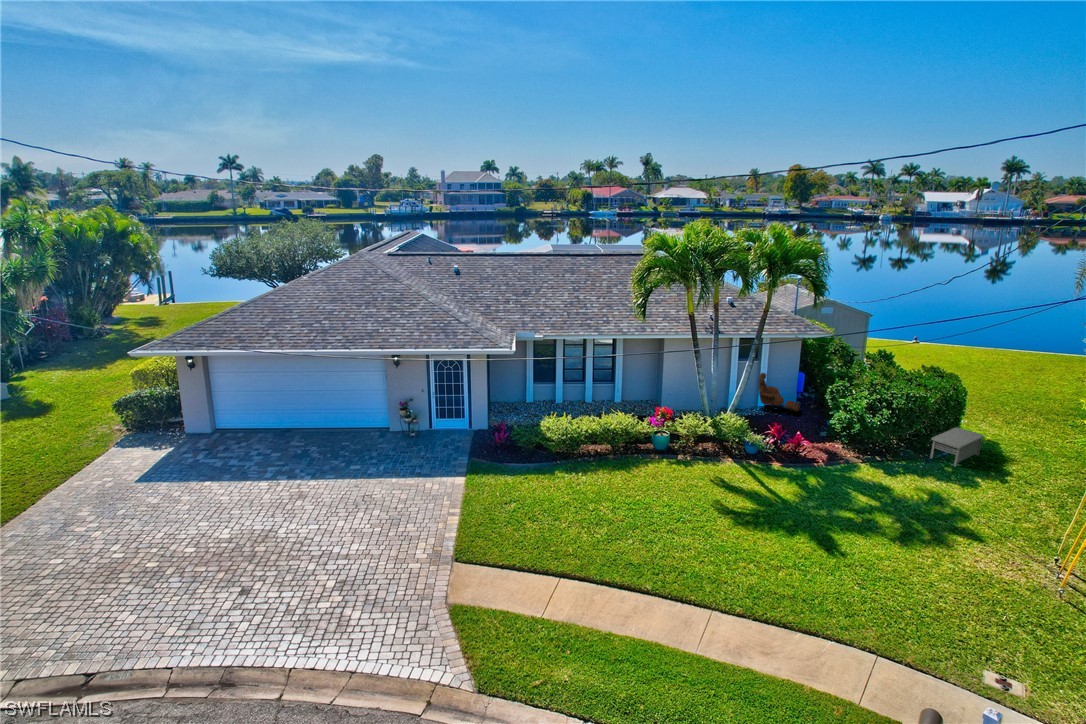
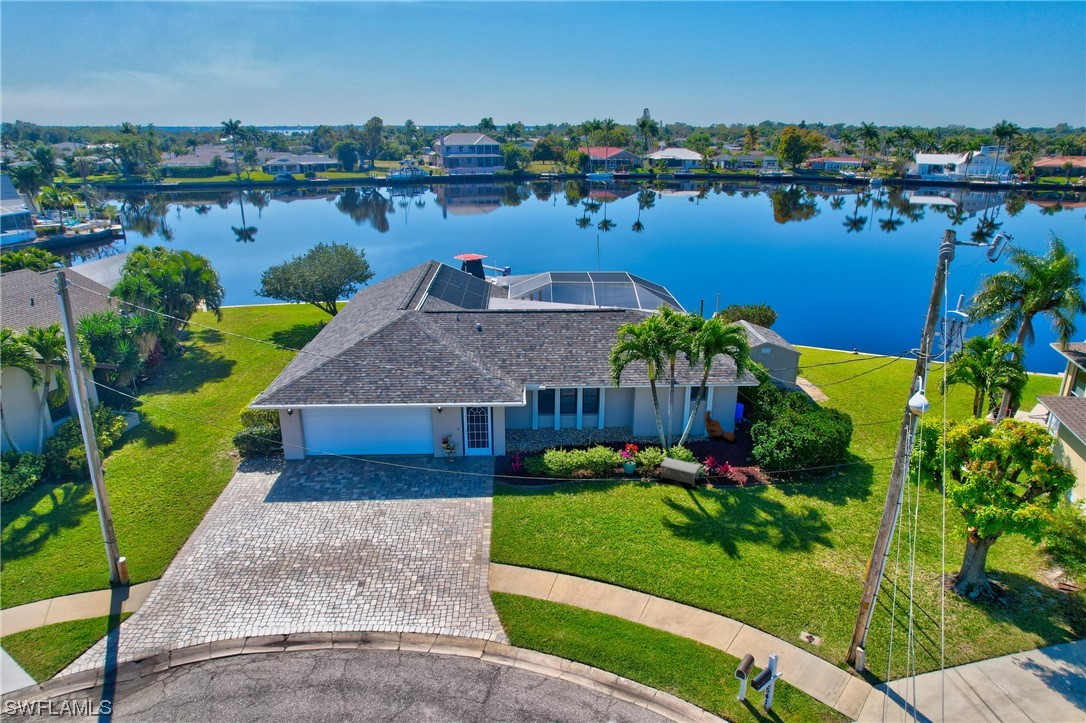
storage bench: present [930,428,984,467] -> present [661,458,700,486]

